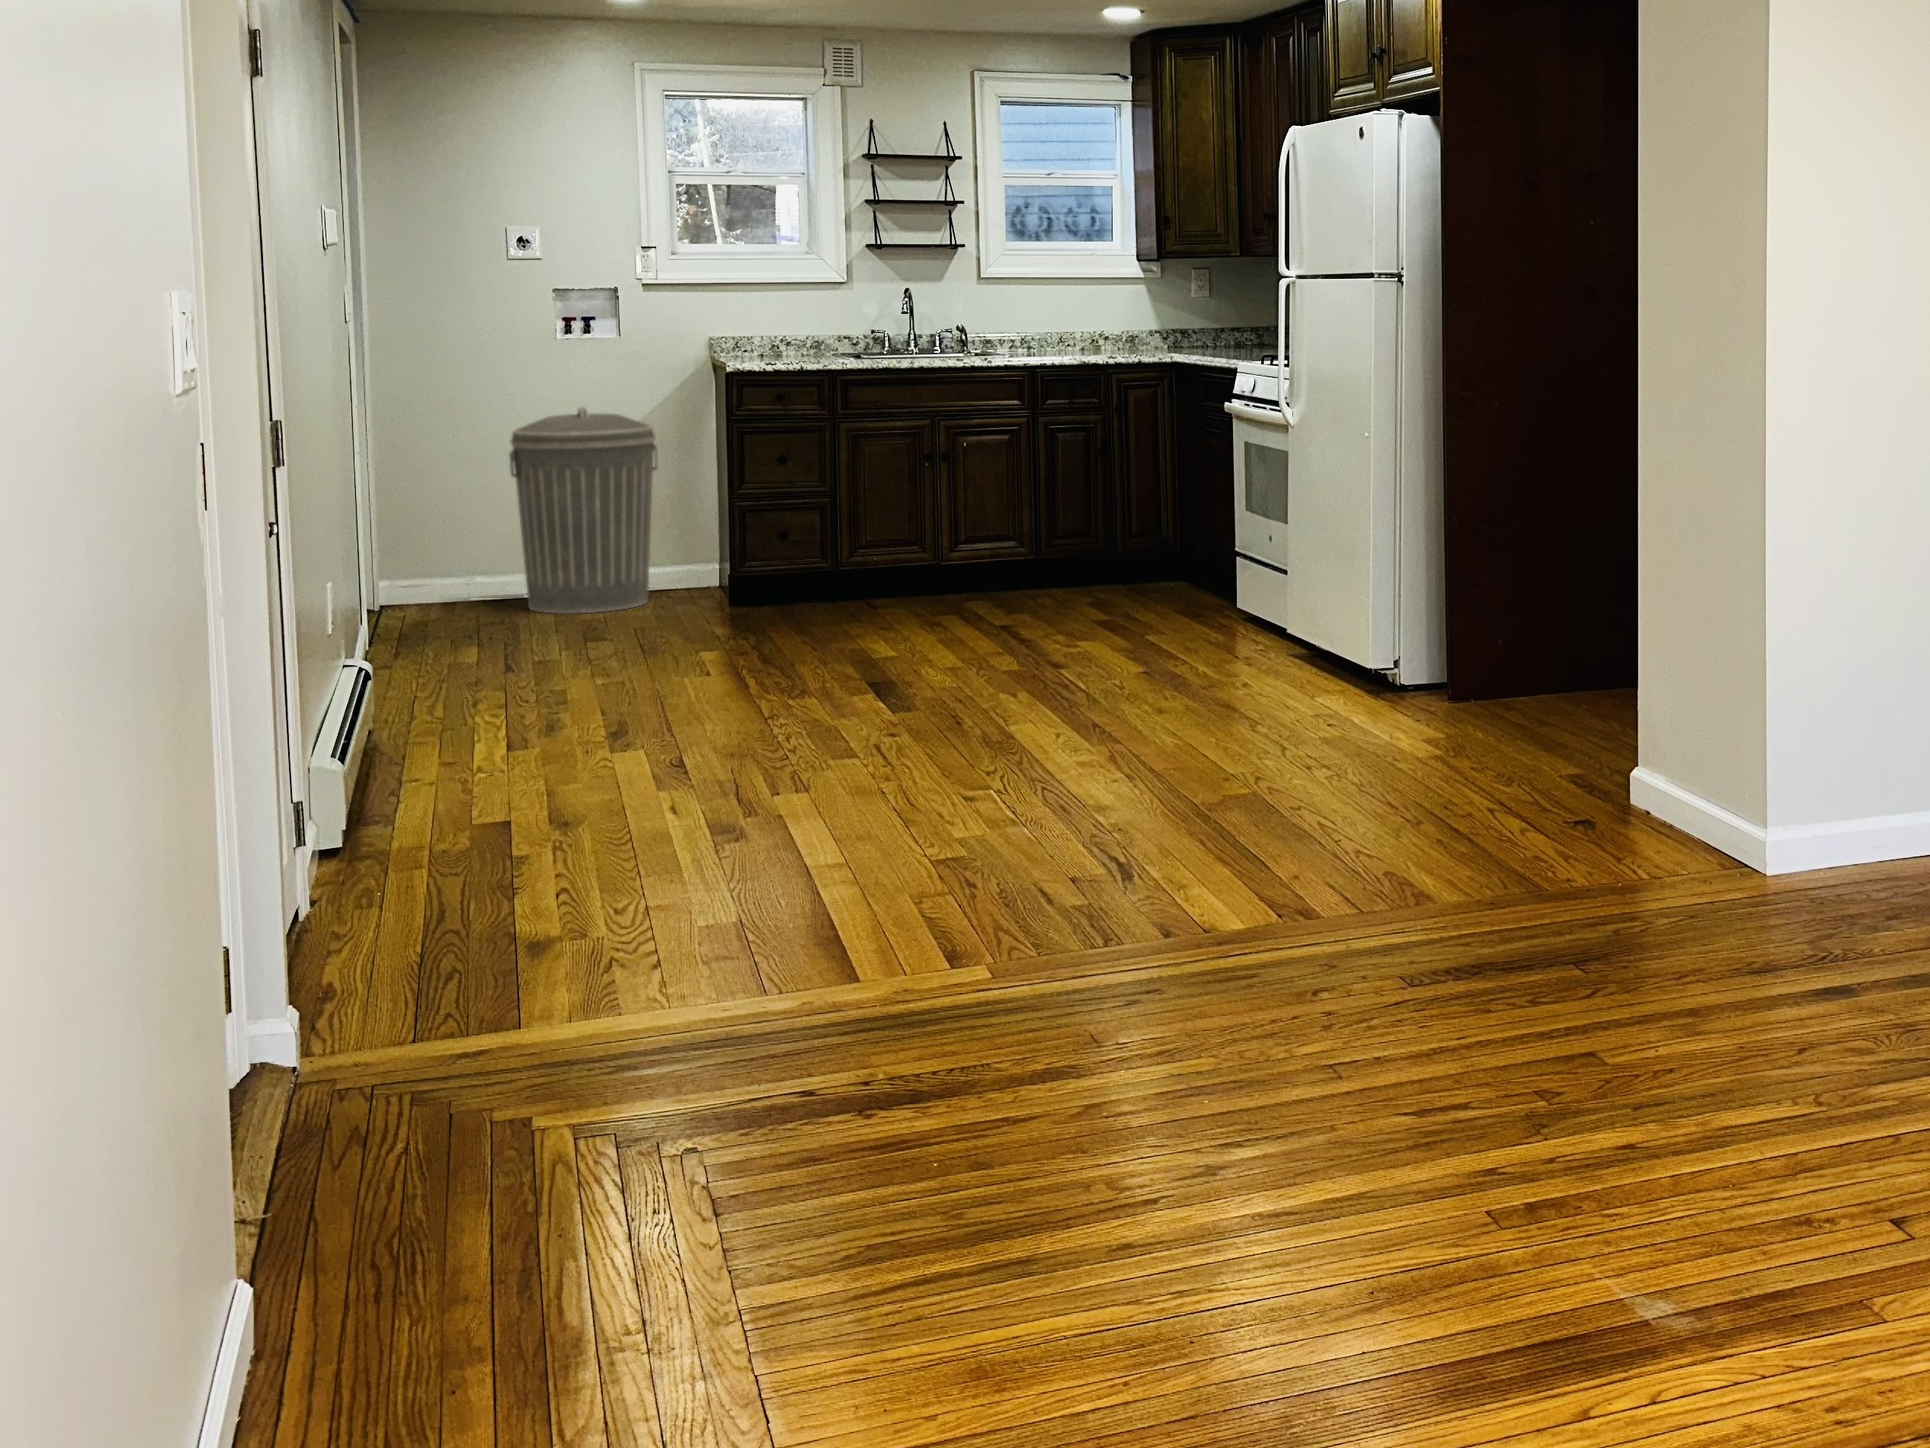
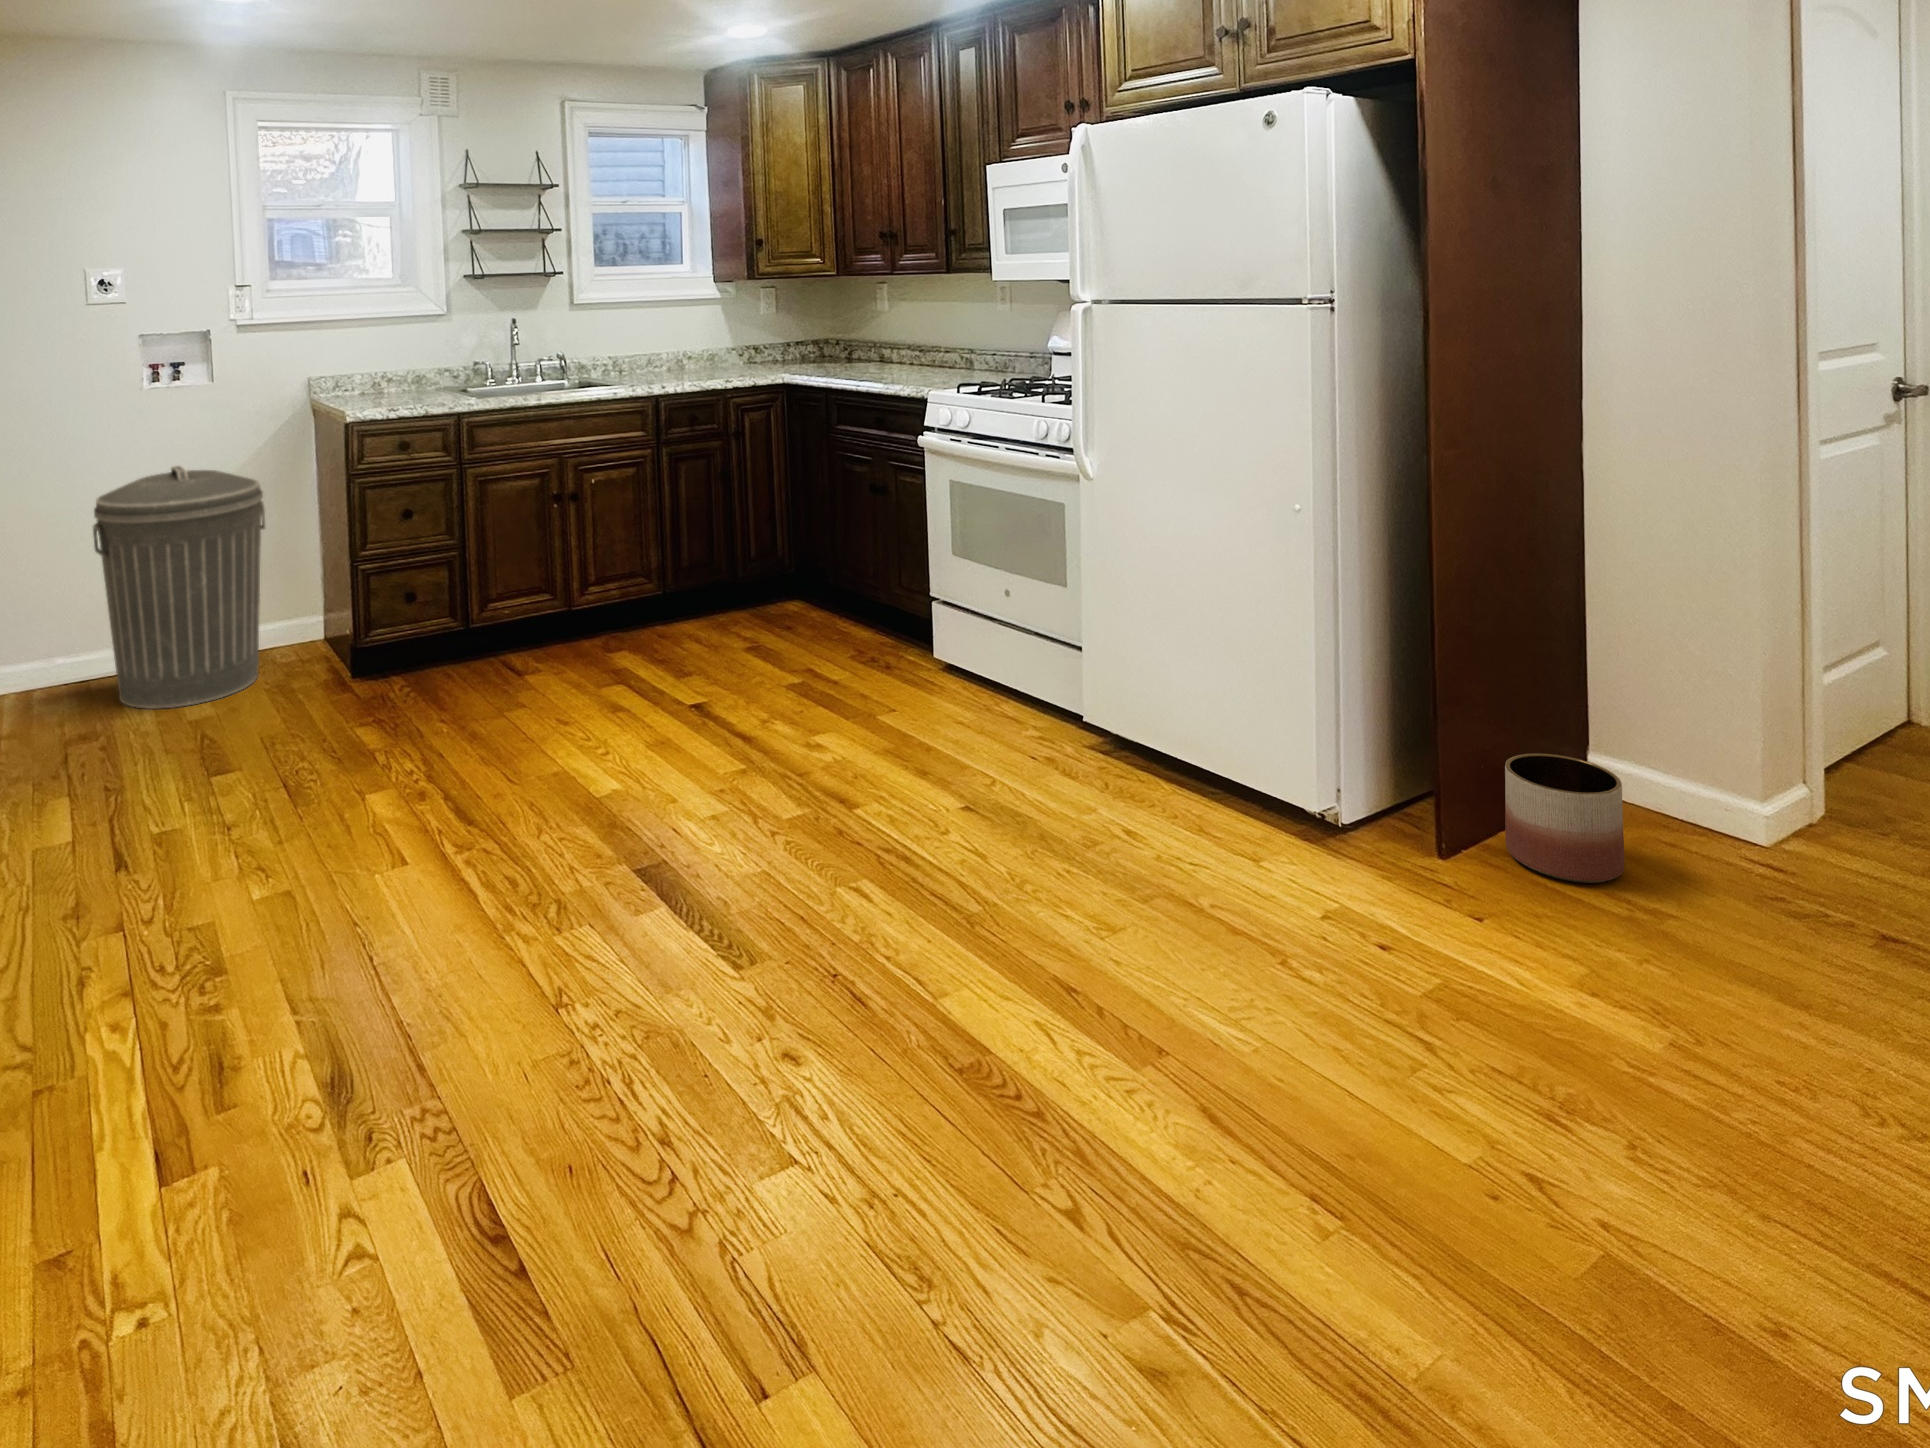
planter: none [1503,645,1582,729] -> present [1505,754,1624,883]

